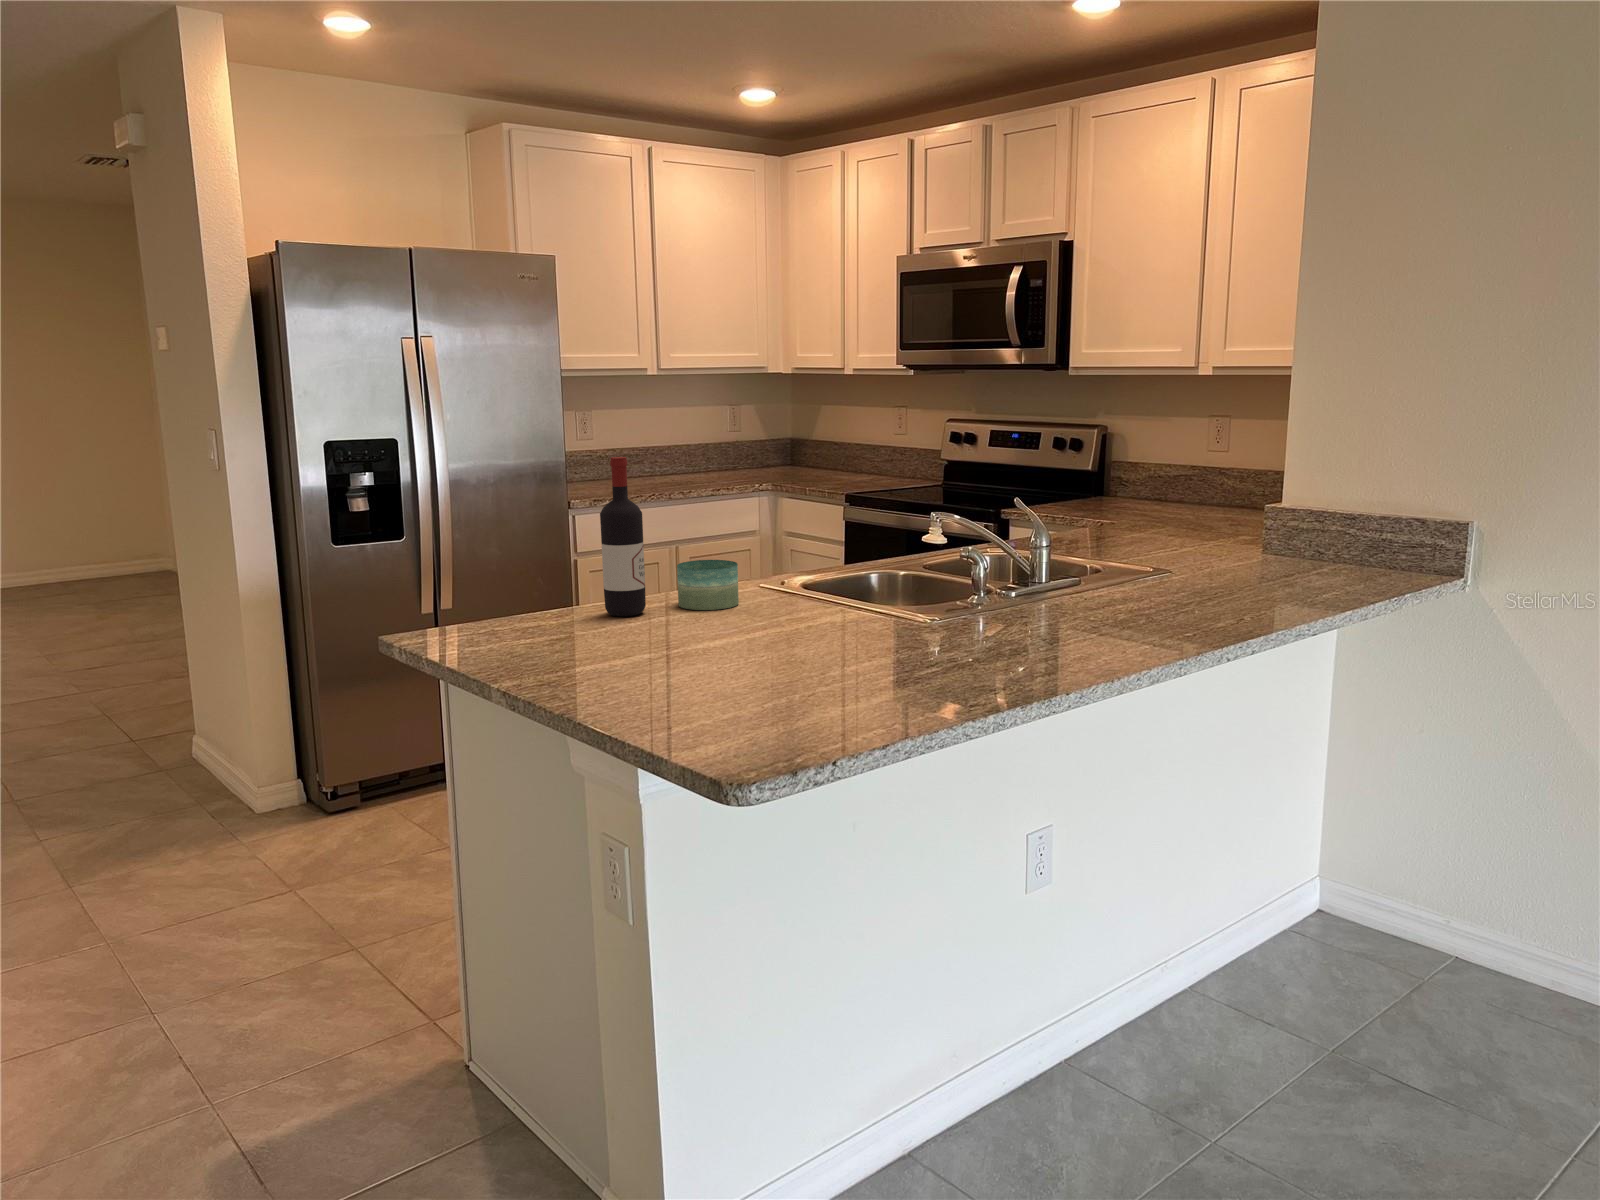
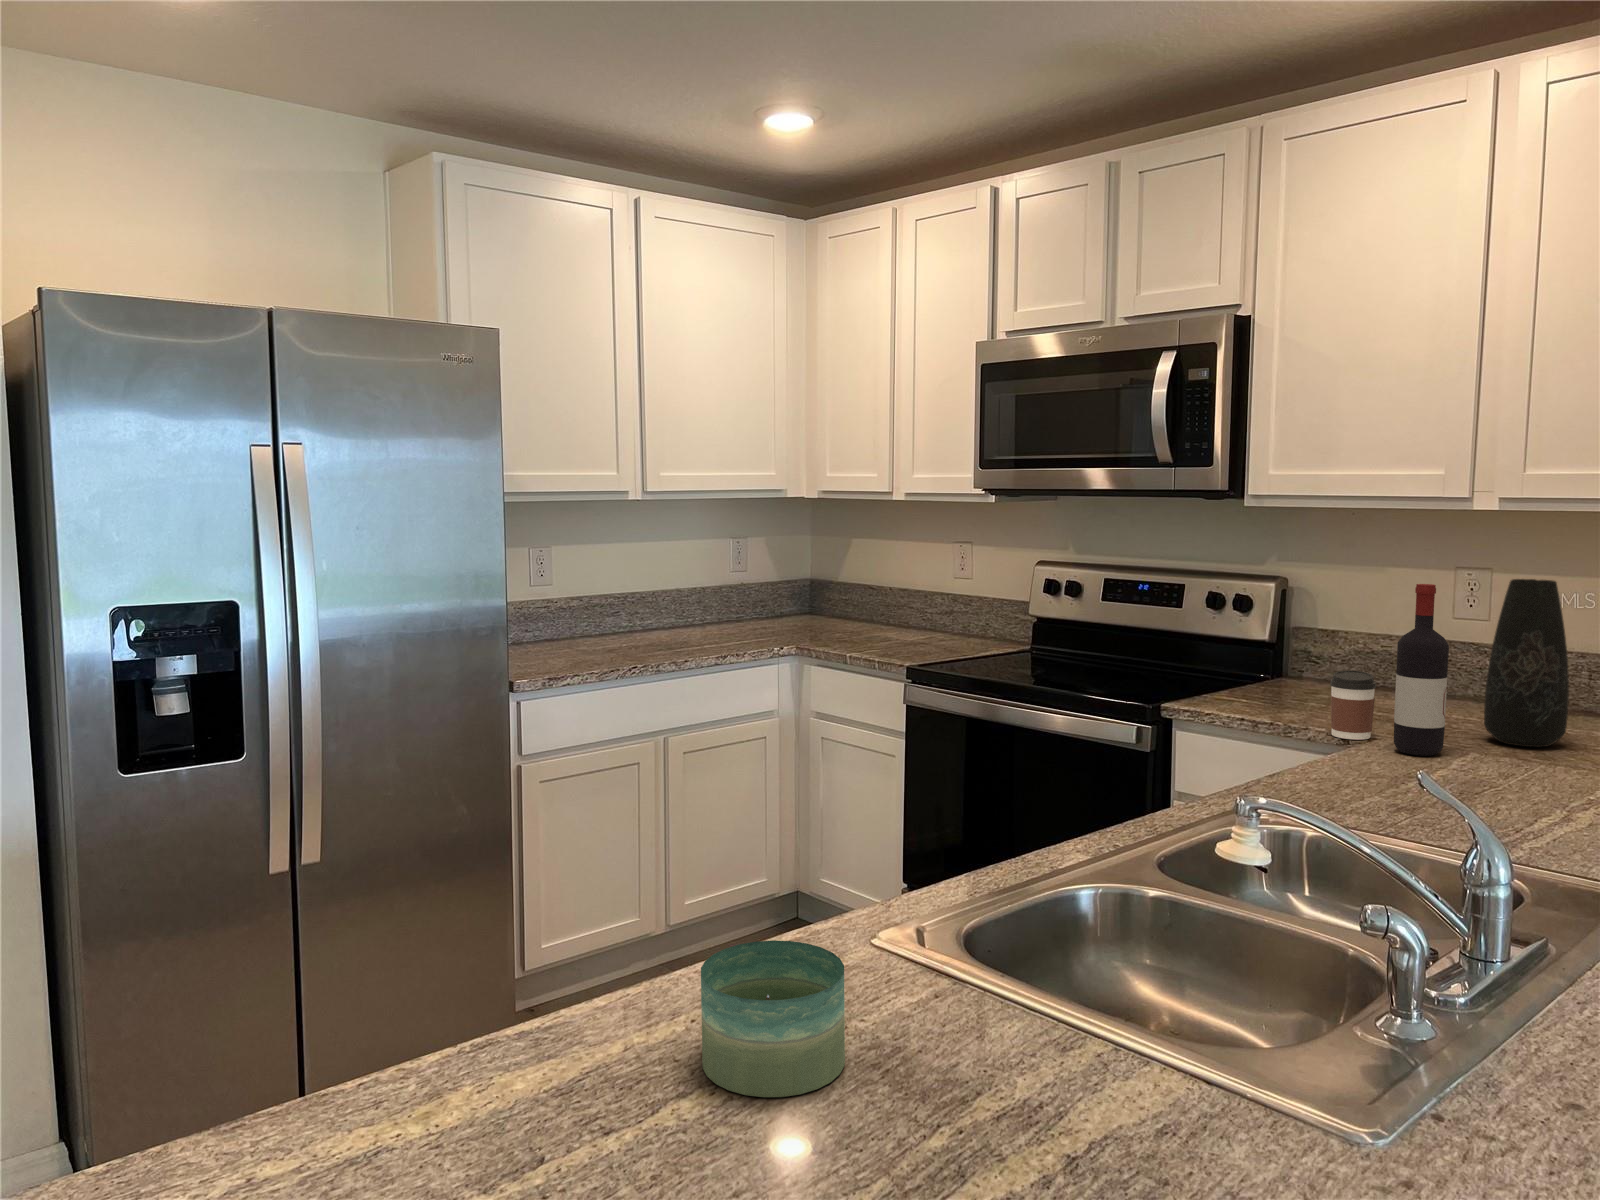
vase: none [1188,419,1235,525] -> present [1484,579,1569,747]
wine bottle: present [600,457,646,617] -> present [1394,584,1449,756]
coffee cup: none [1095,480,1122,523] -> present [1330,671,1376,740]

